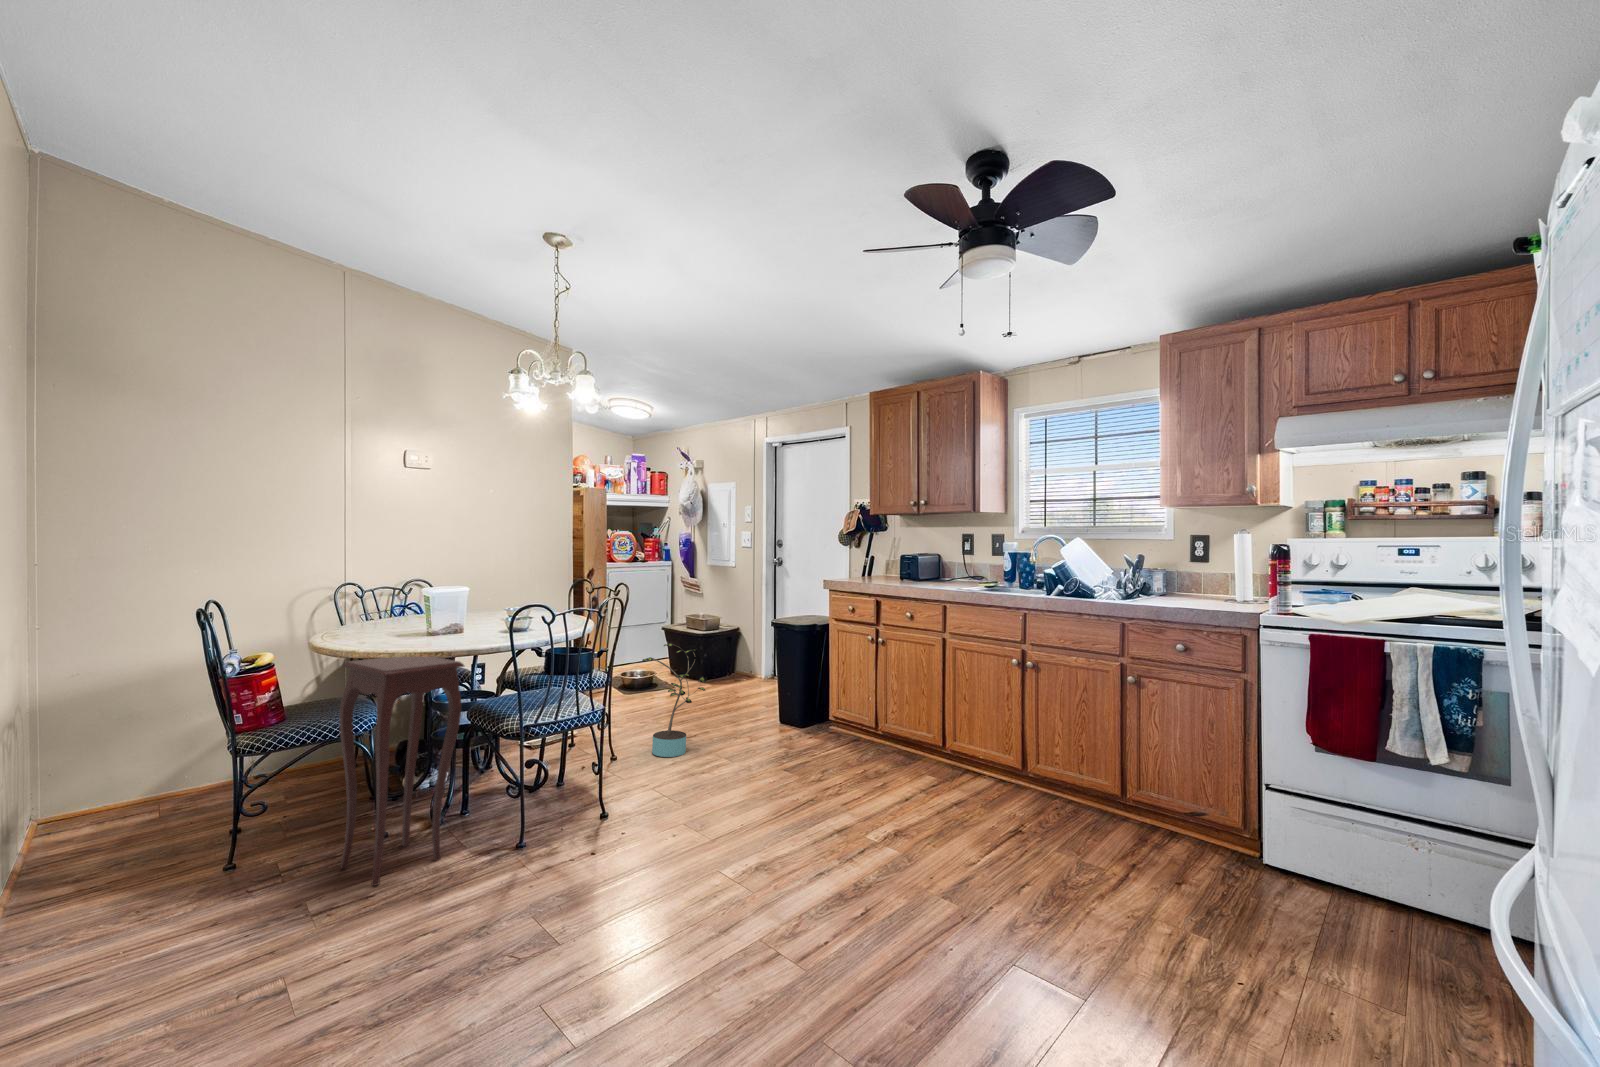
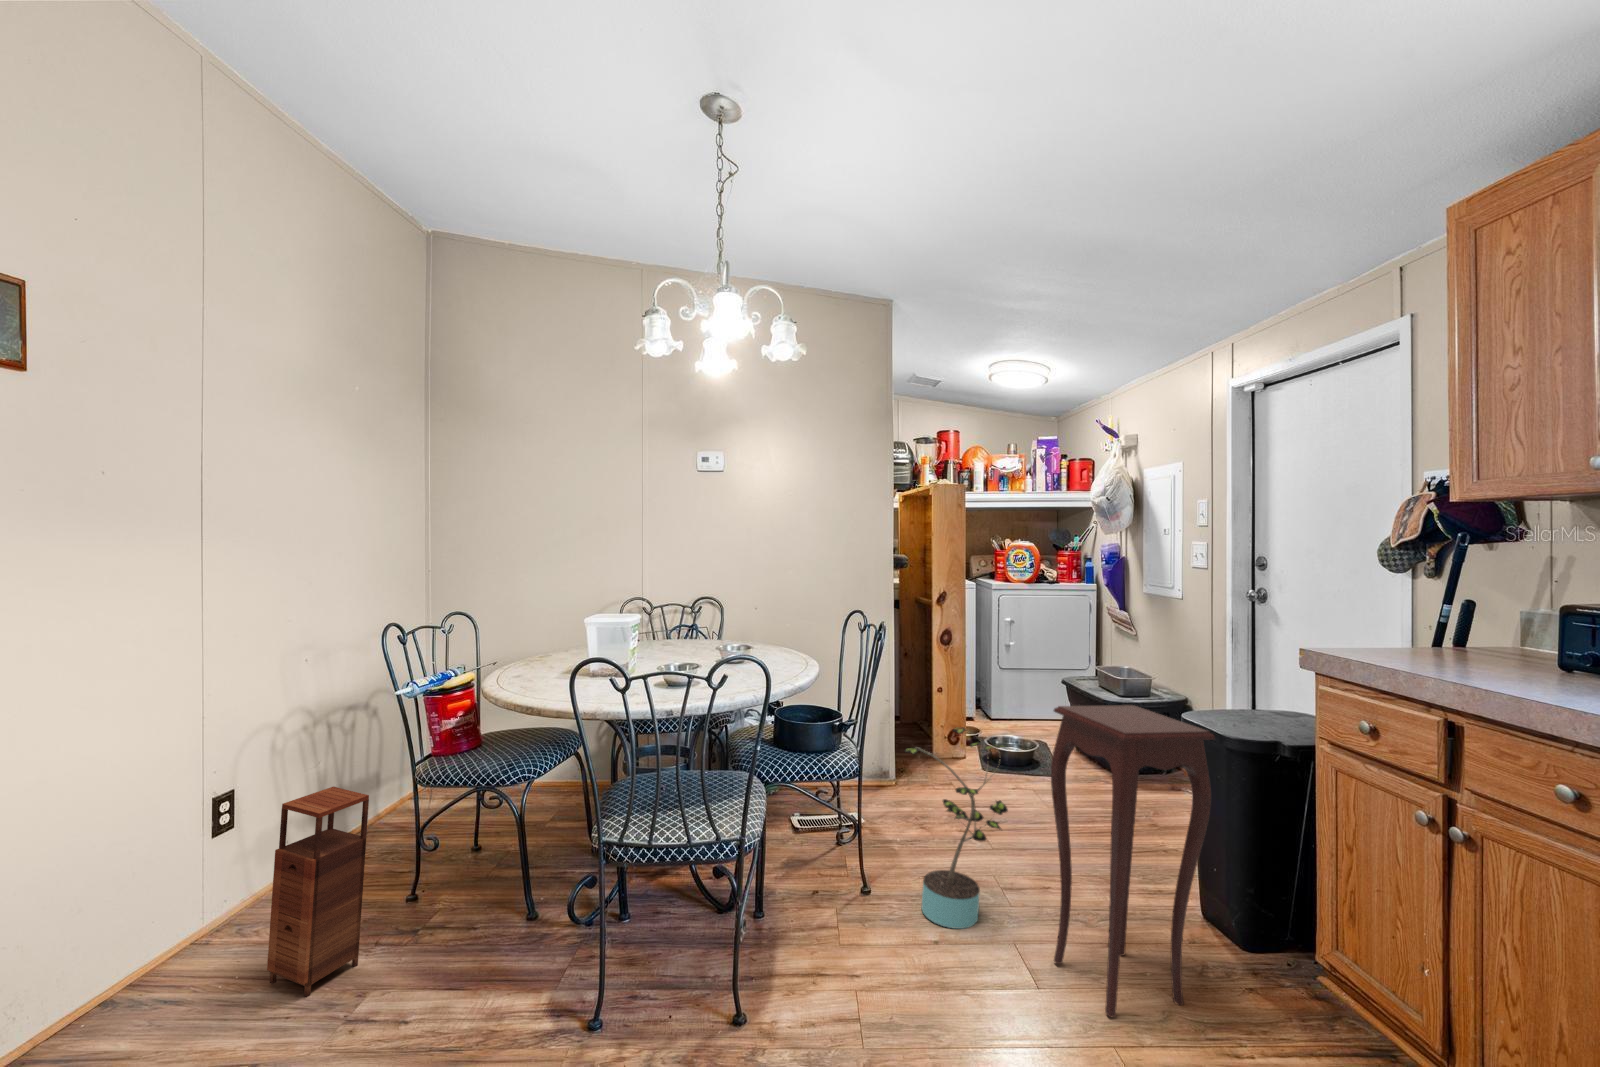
side table: present [339,657,464,886] -> present [1051,705,1215,1017]
storage cabinet: none [187,748,273,930] -> present [267,787,369,998]

